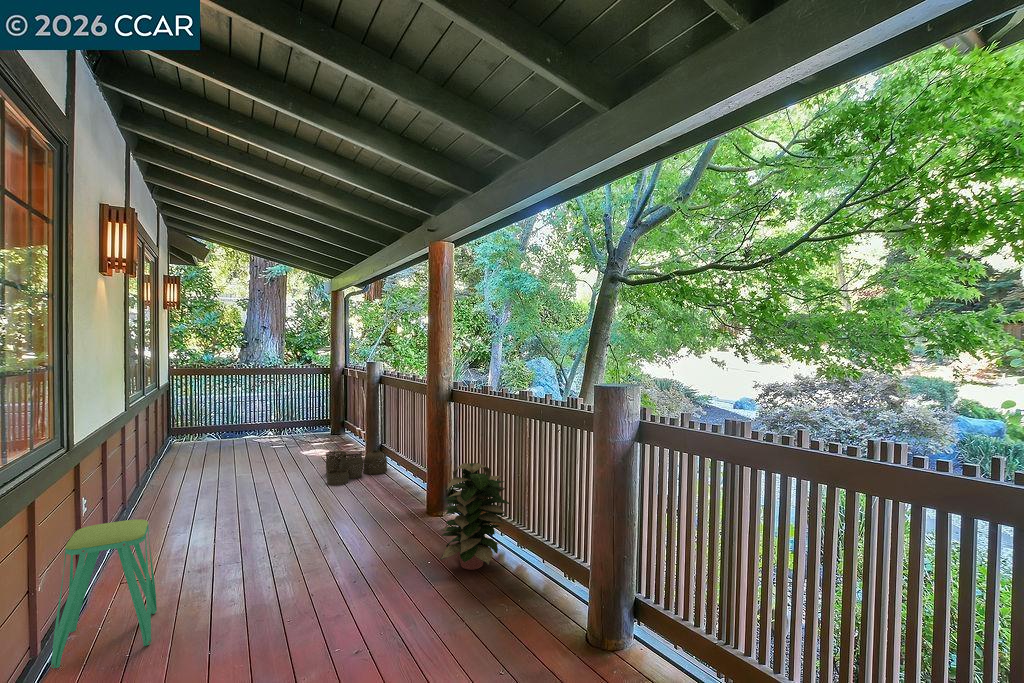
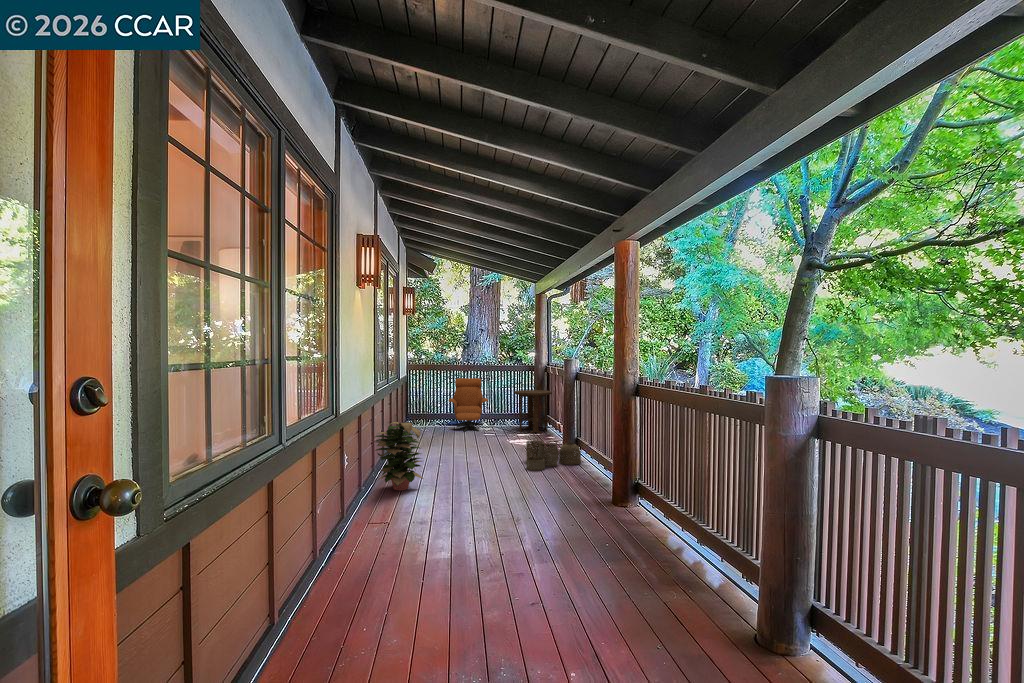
lounge chair: none [224,383,275,445] -> present [448,378,488,432]
side table: none [308,394,351,442] -> present [514,390,552,433]
decorative plant: present [440,463,510,570] -> present [375,422,423,490]
stool: present [51,519,157,668] -> none [327,473,392,572]

